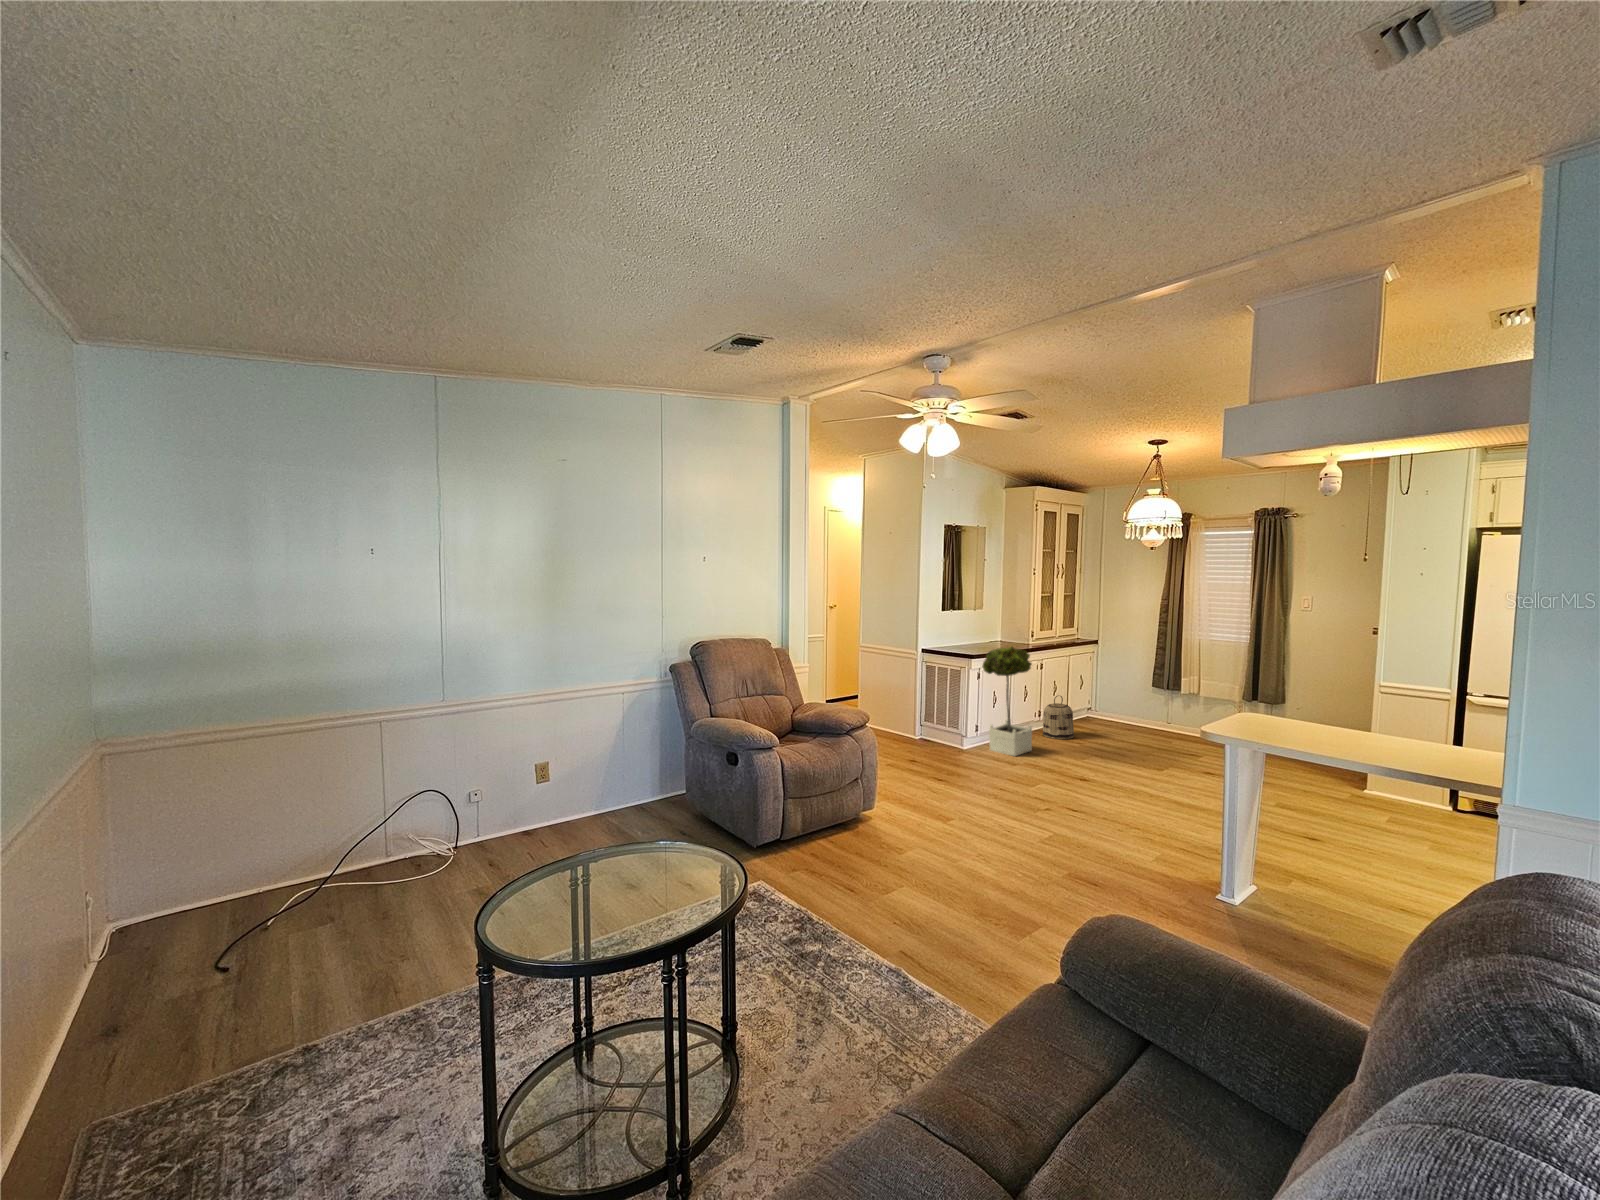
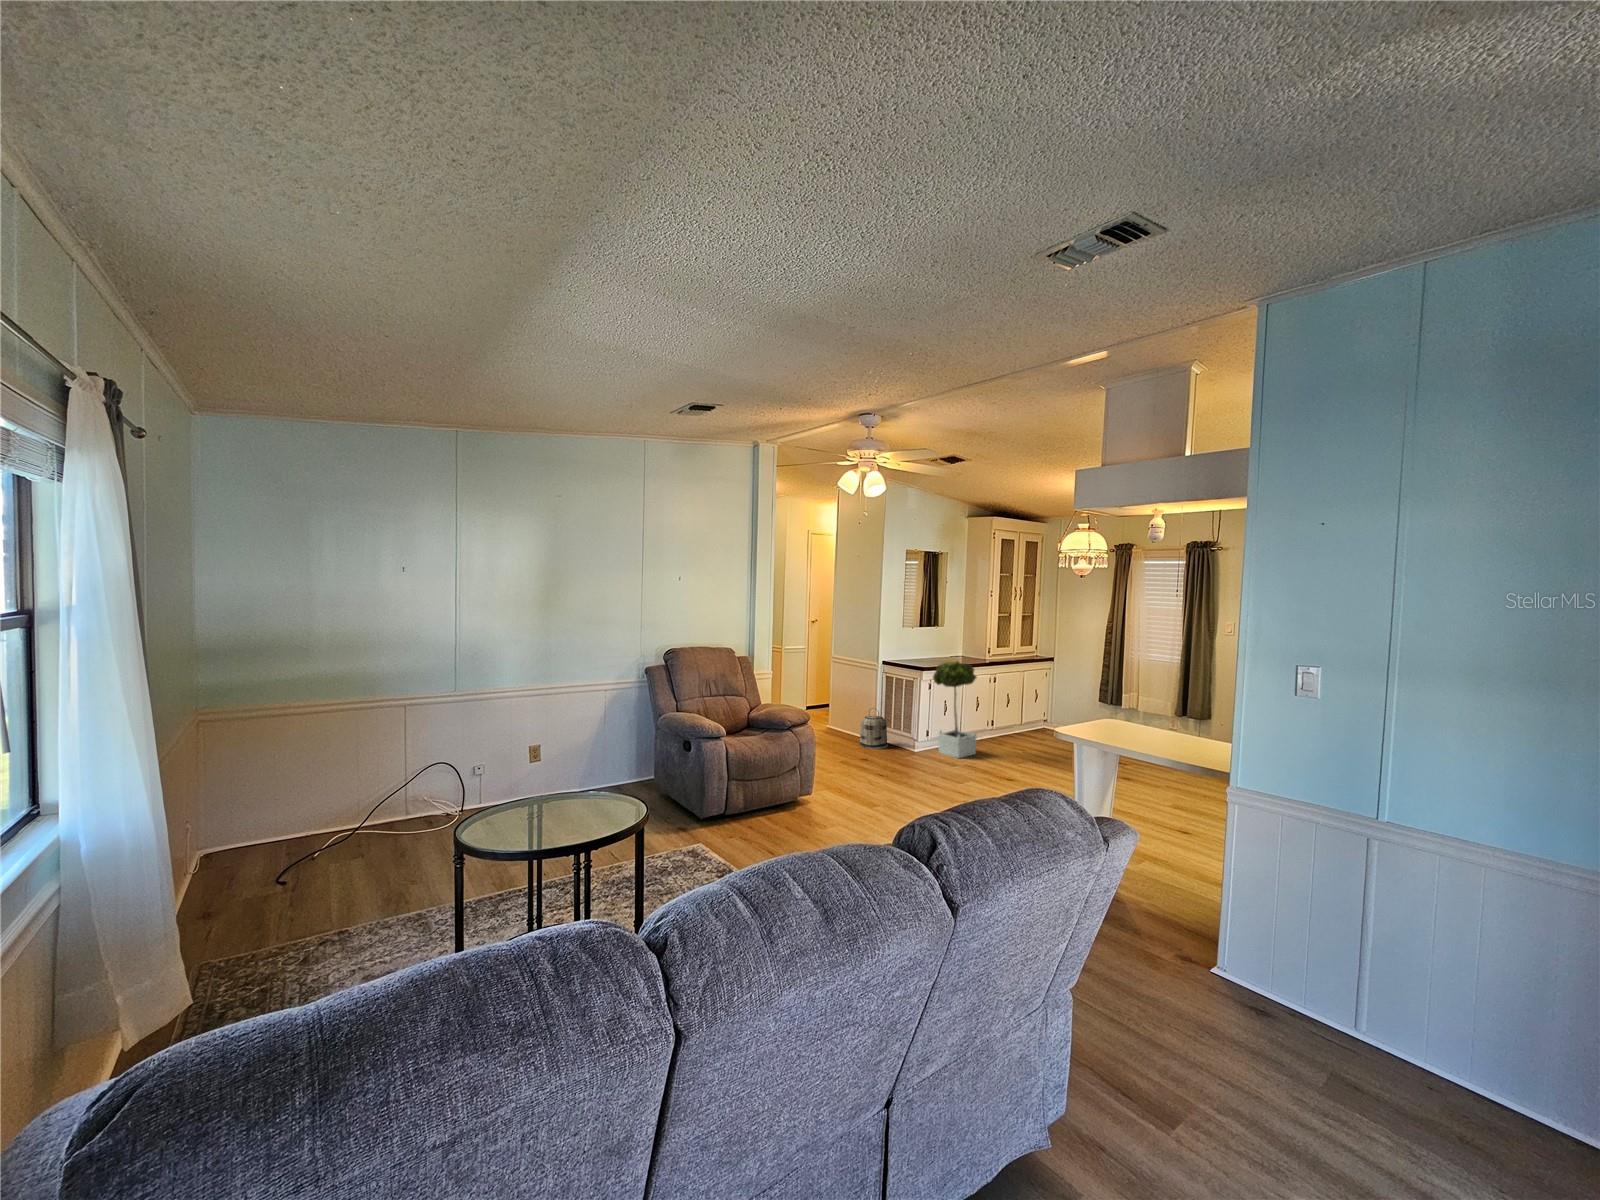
basket: present [1043,695,1074,740] -> present [860,708,888,749]

